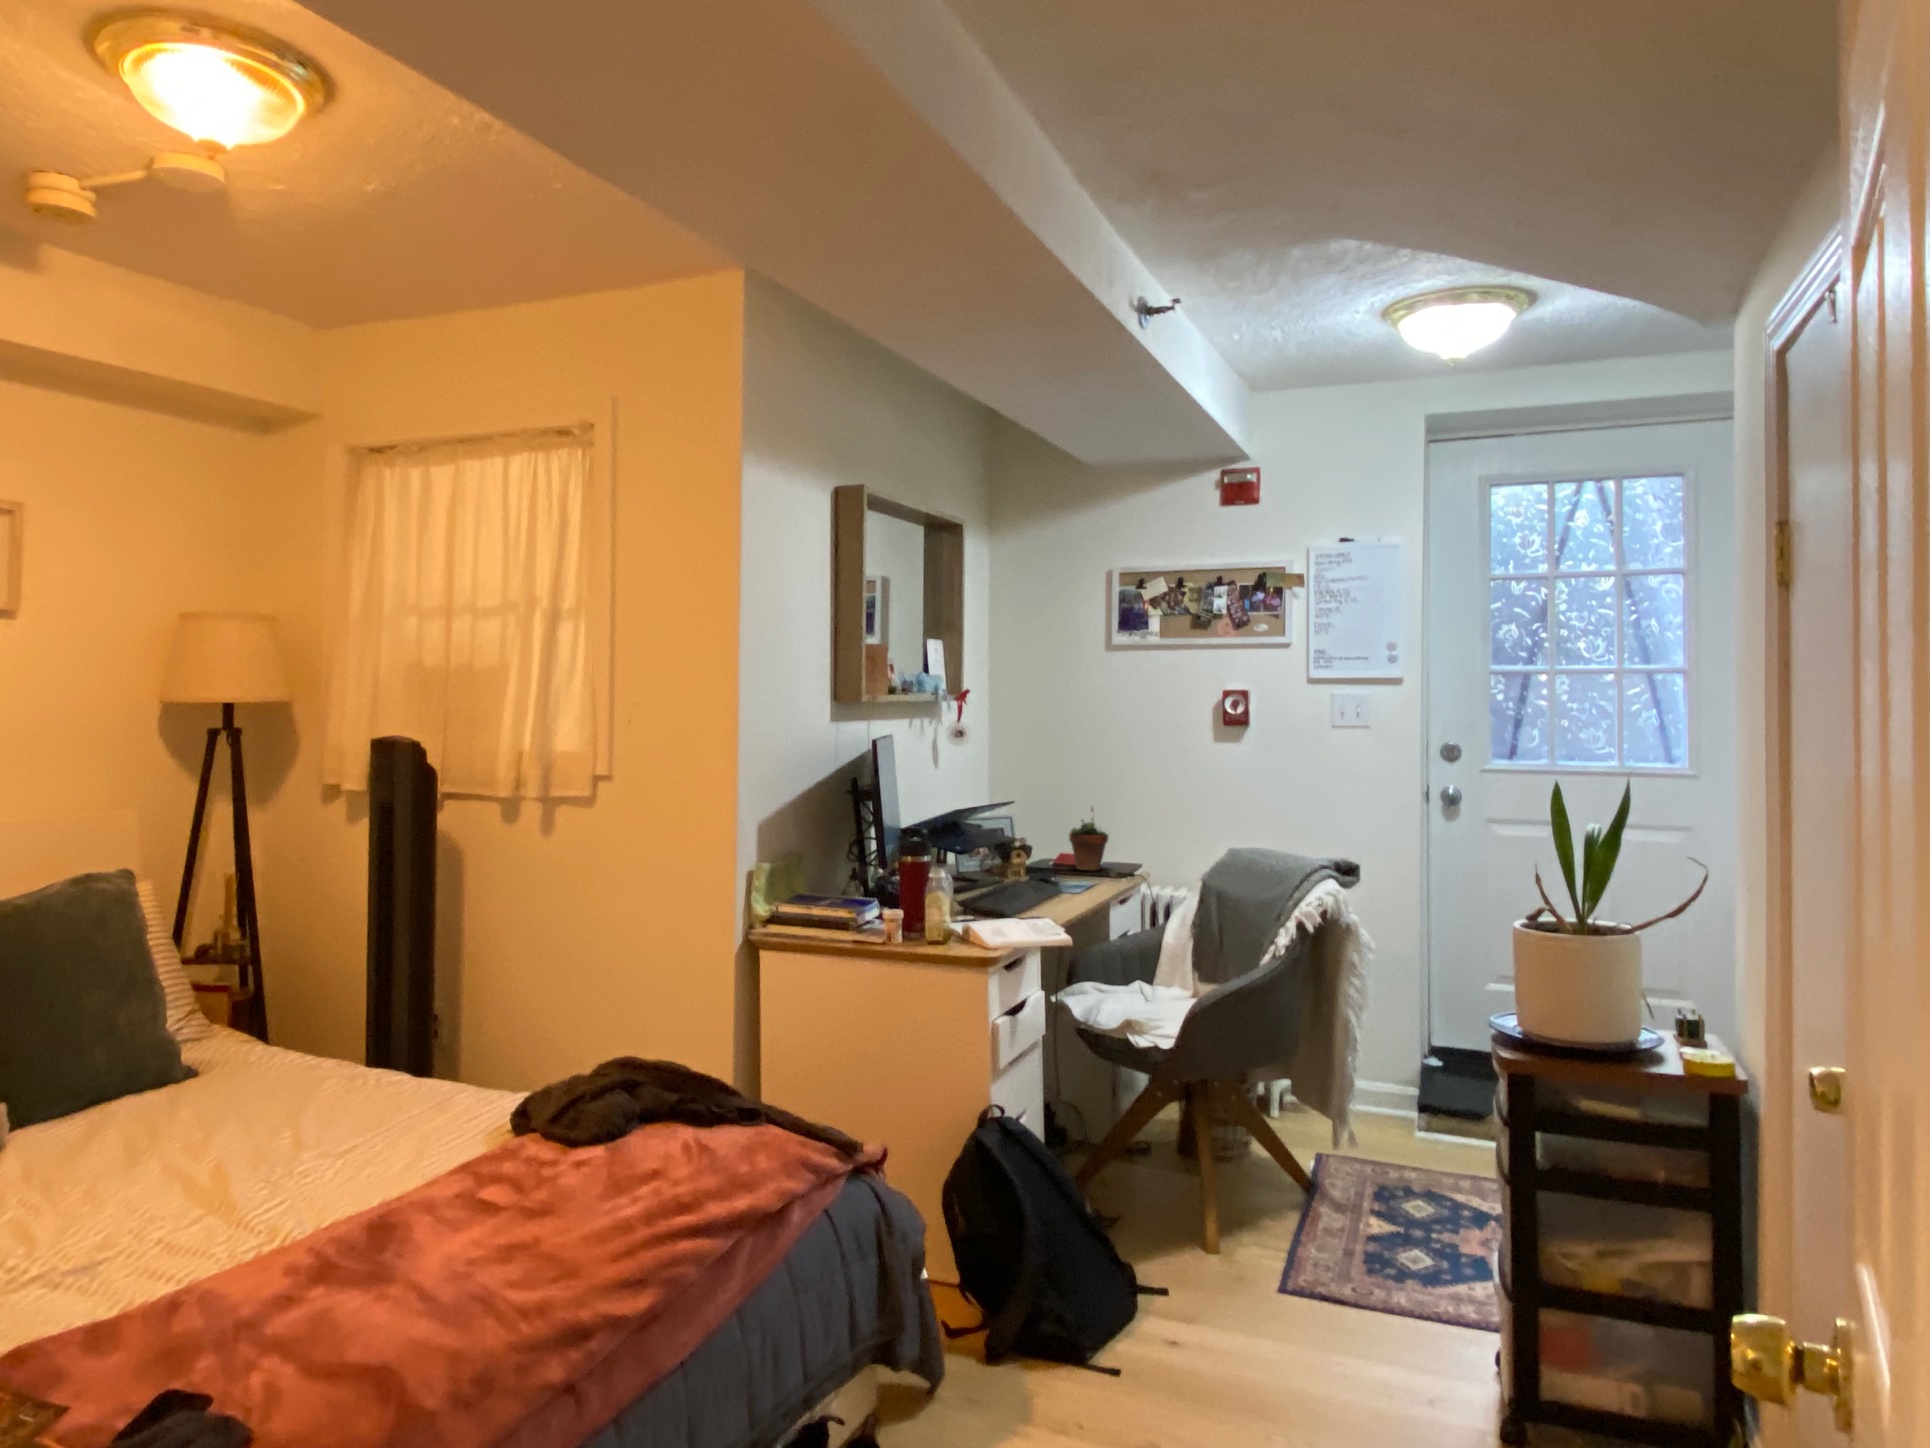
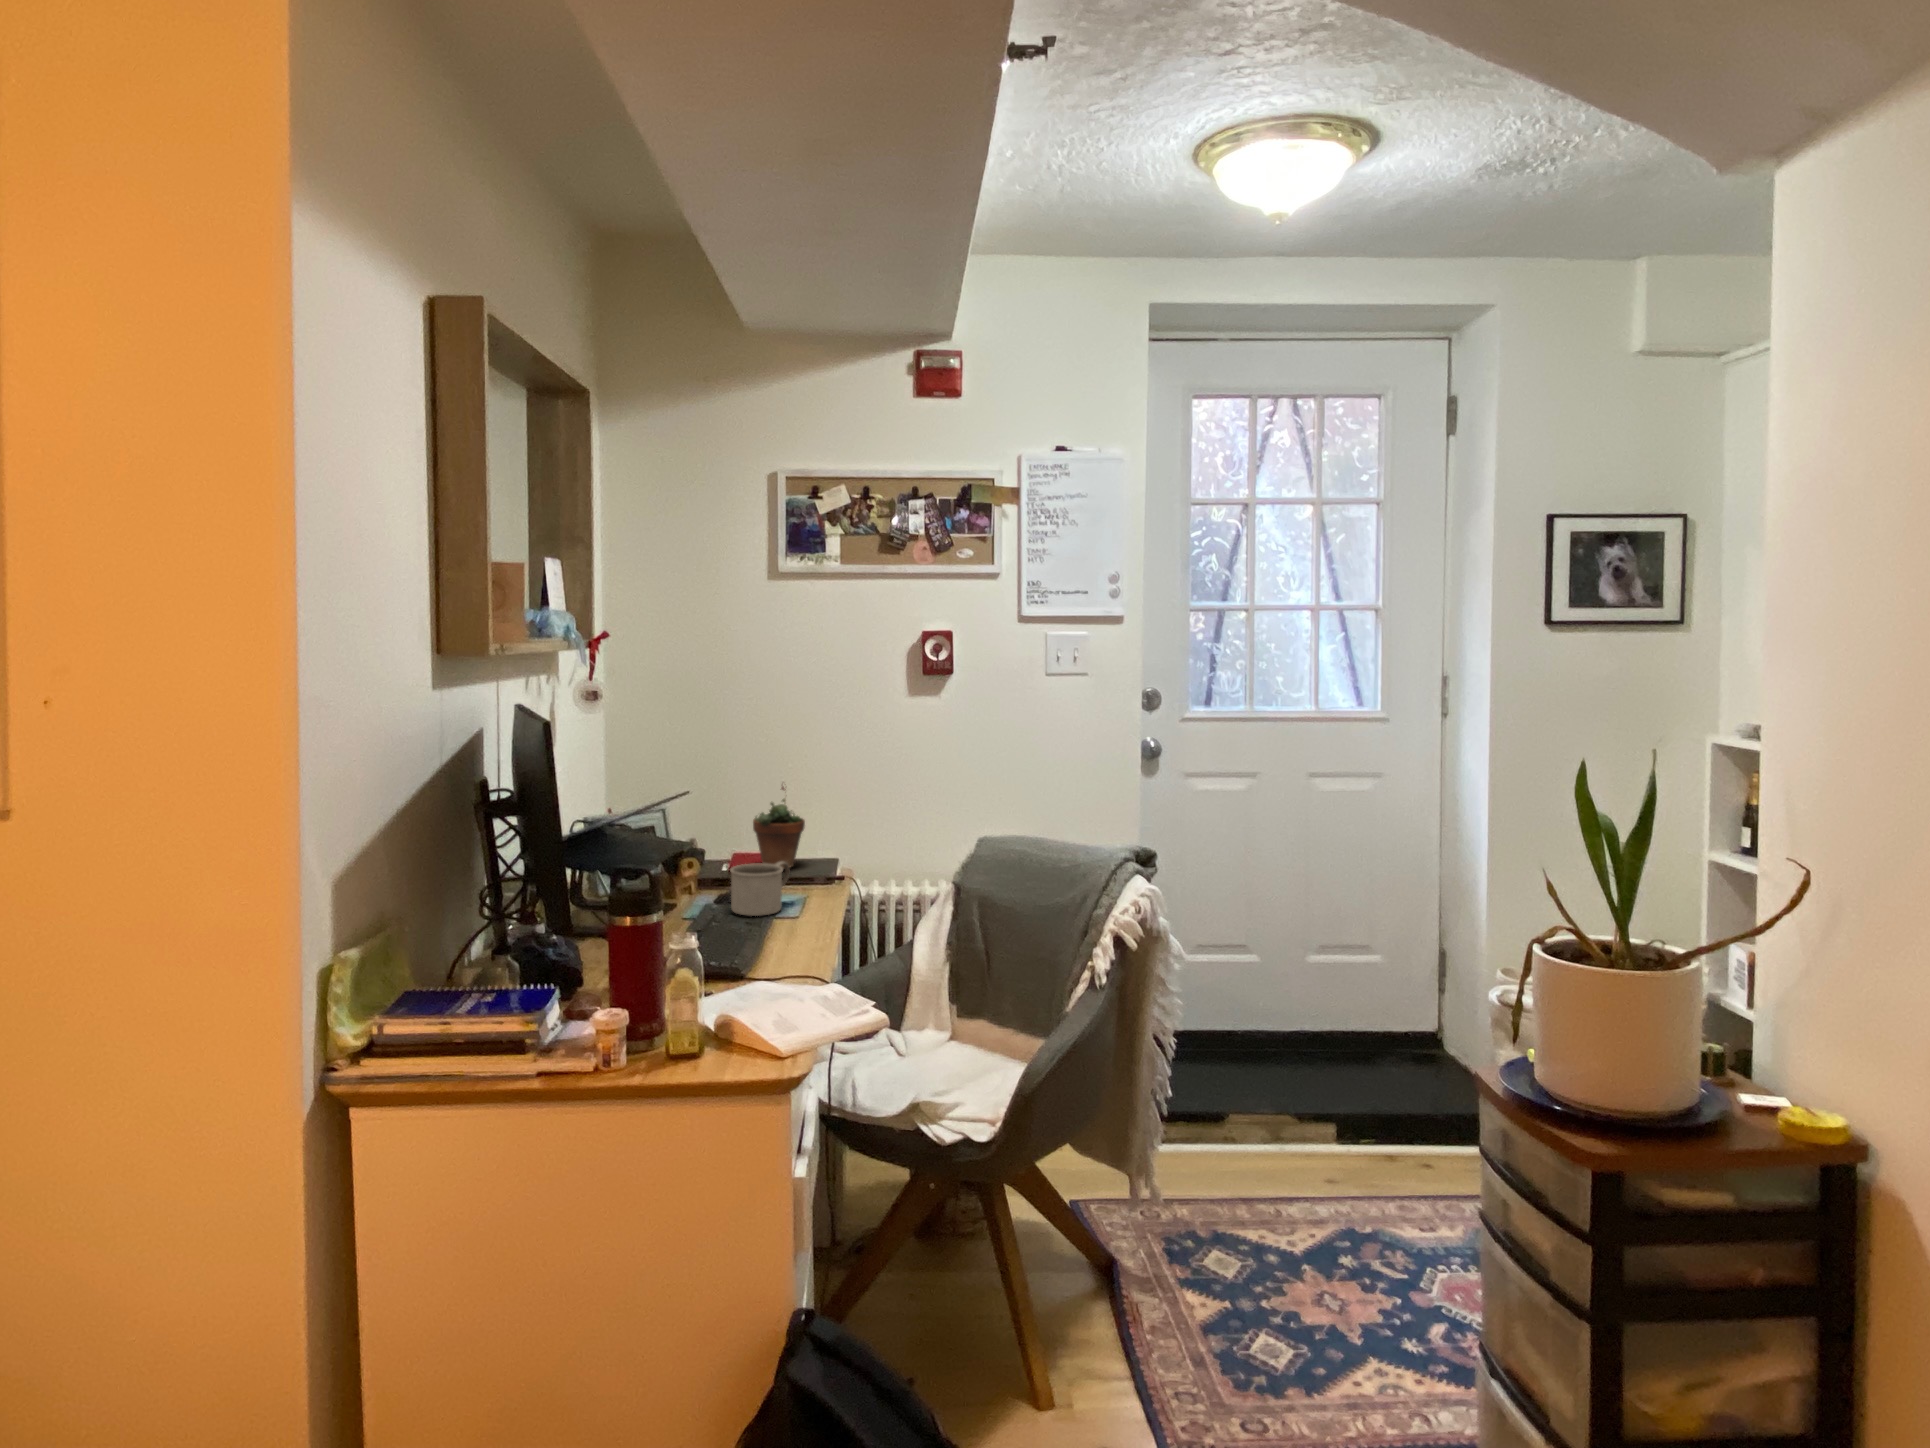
mug: none [1028,856,1074,891] -> present [730,862,789,916]

